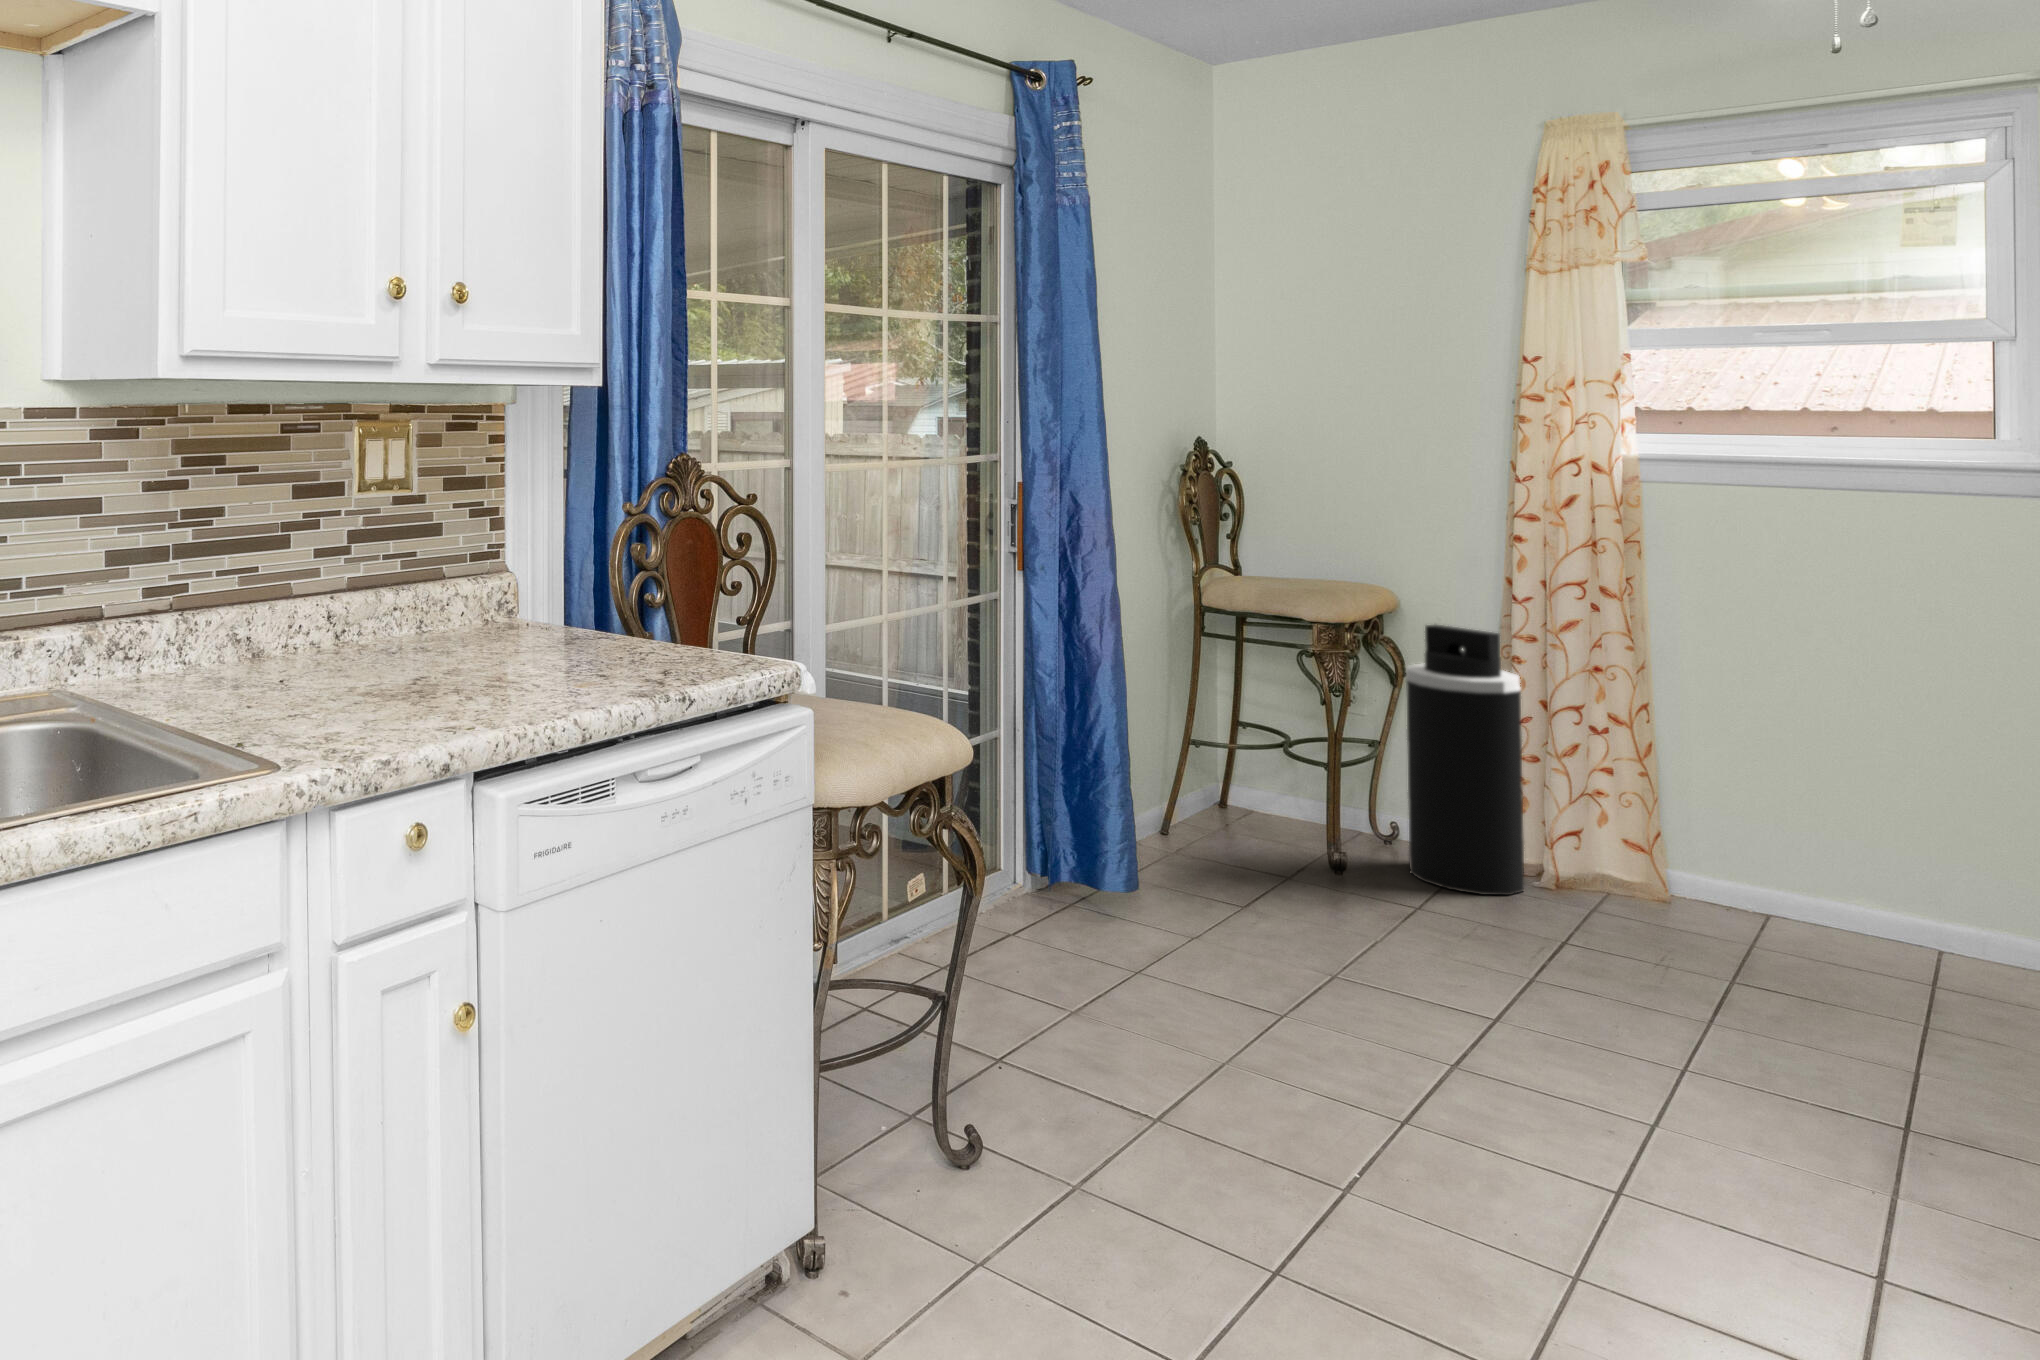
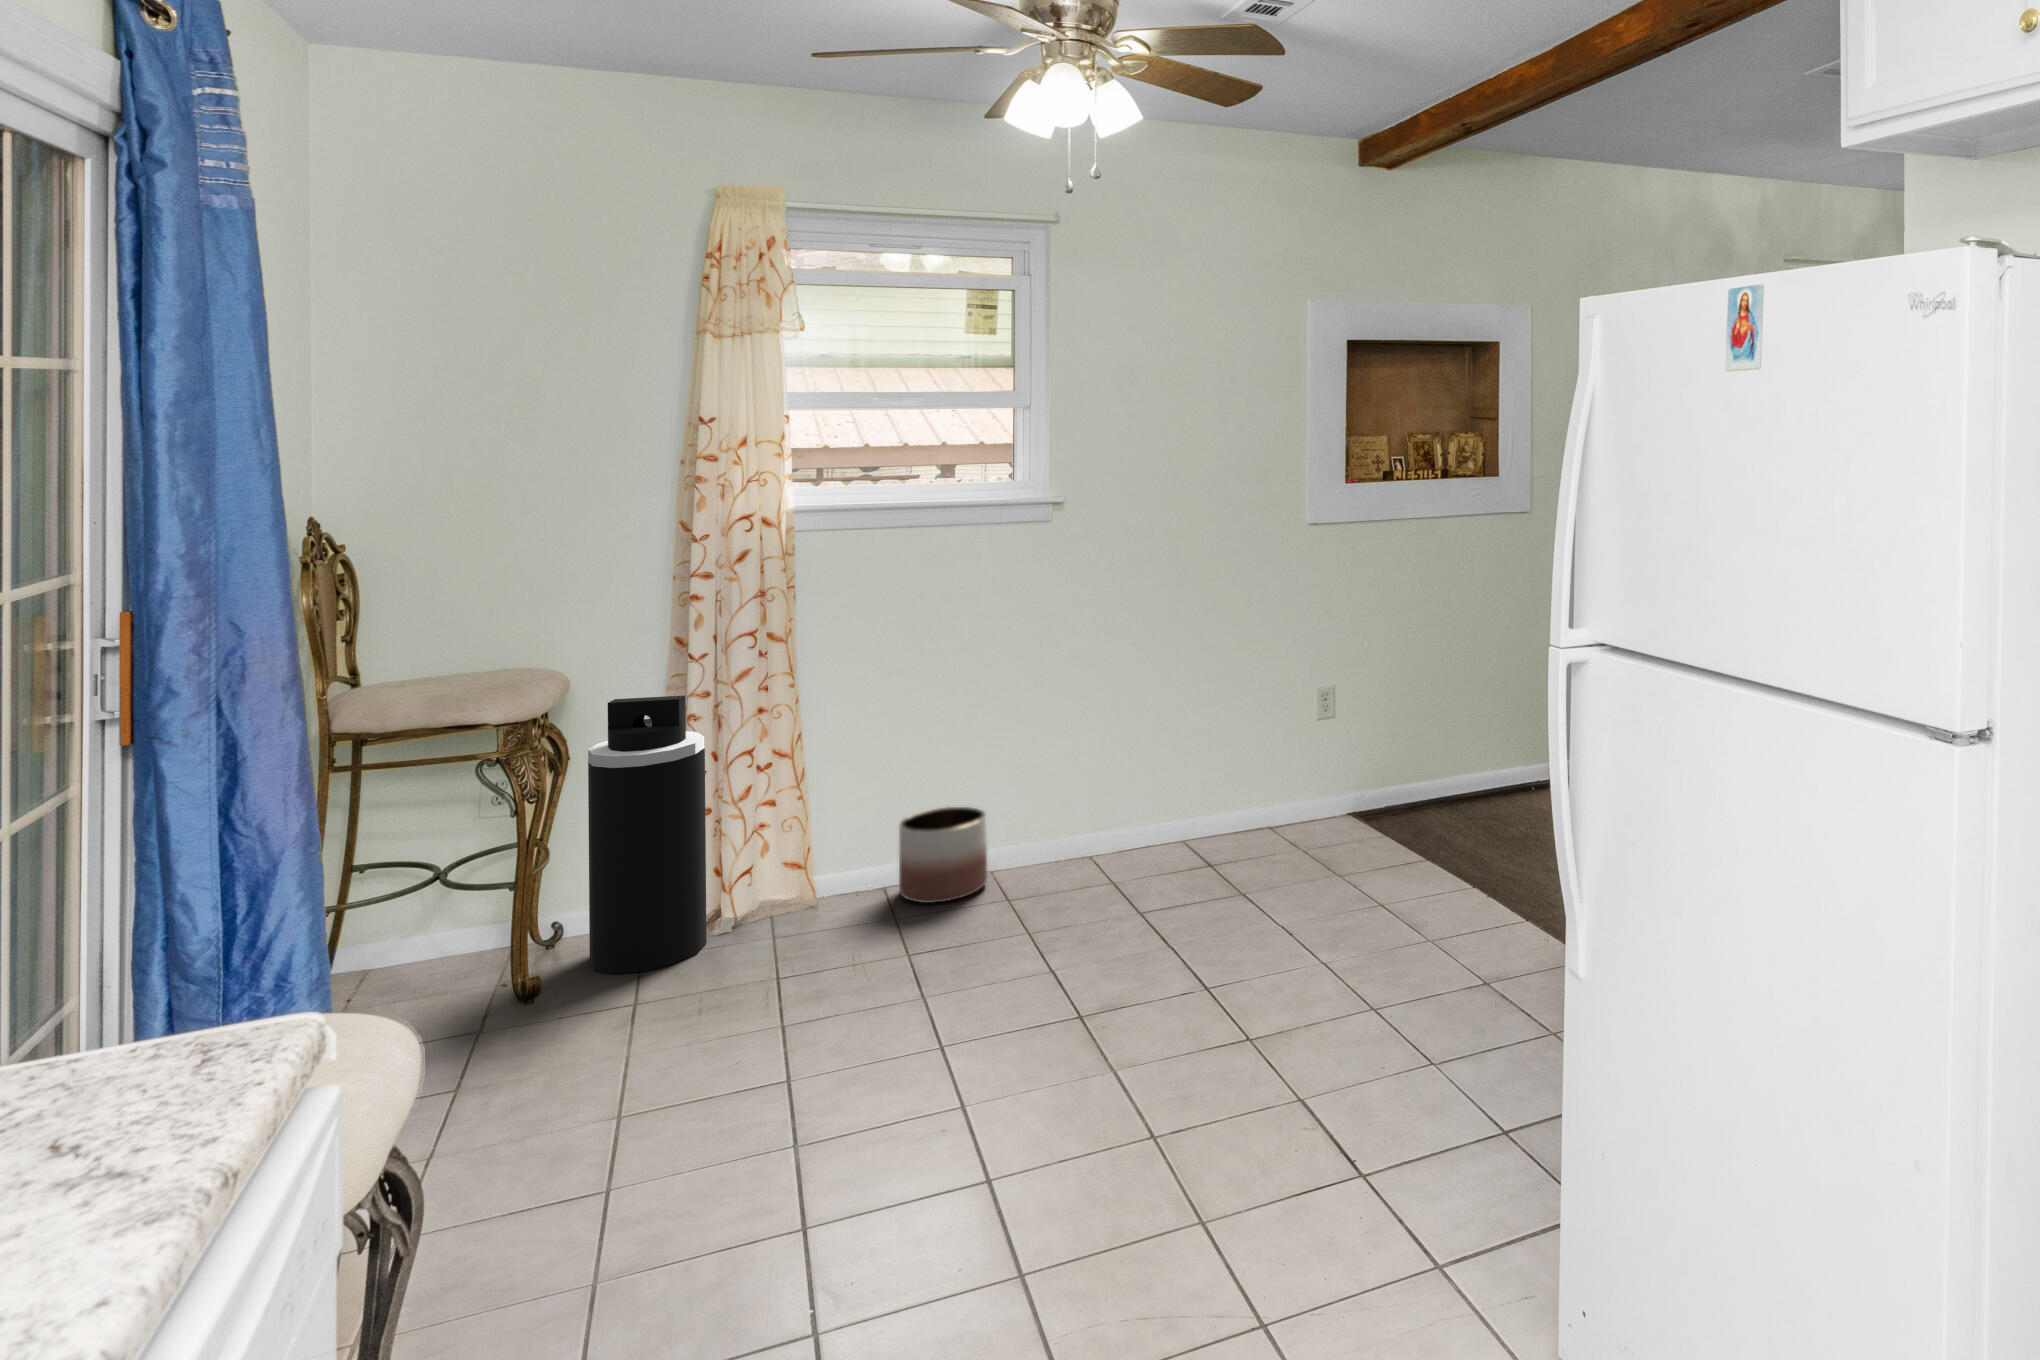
planter: none [1773,842,1913,964] -> present [899,807,987,903]

